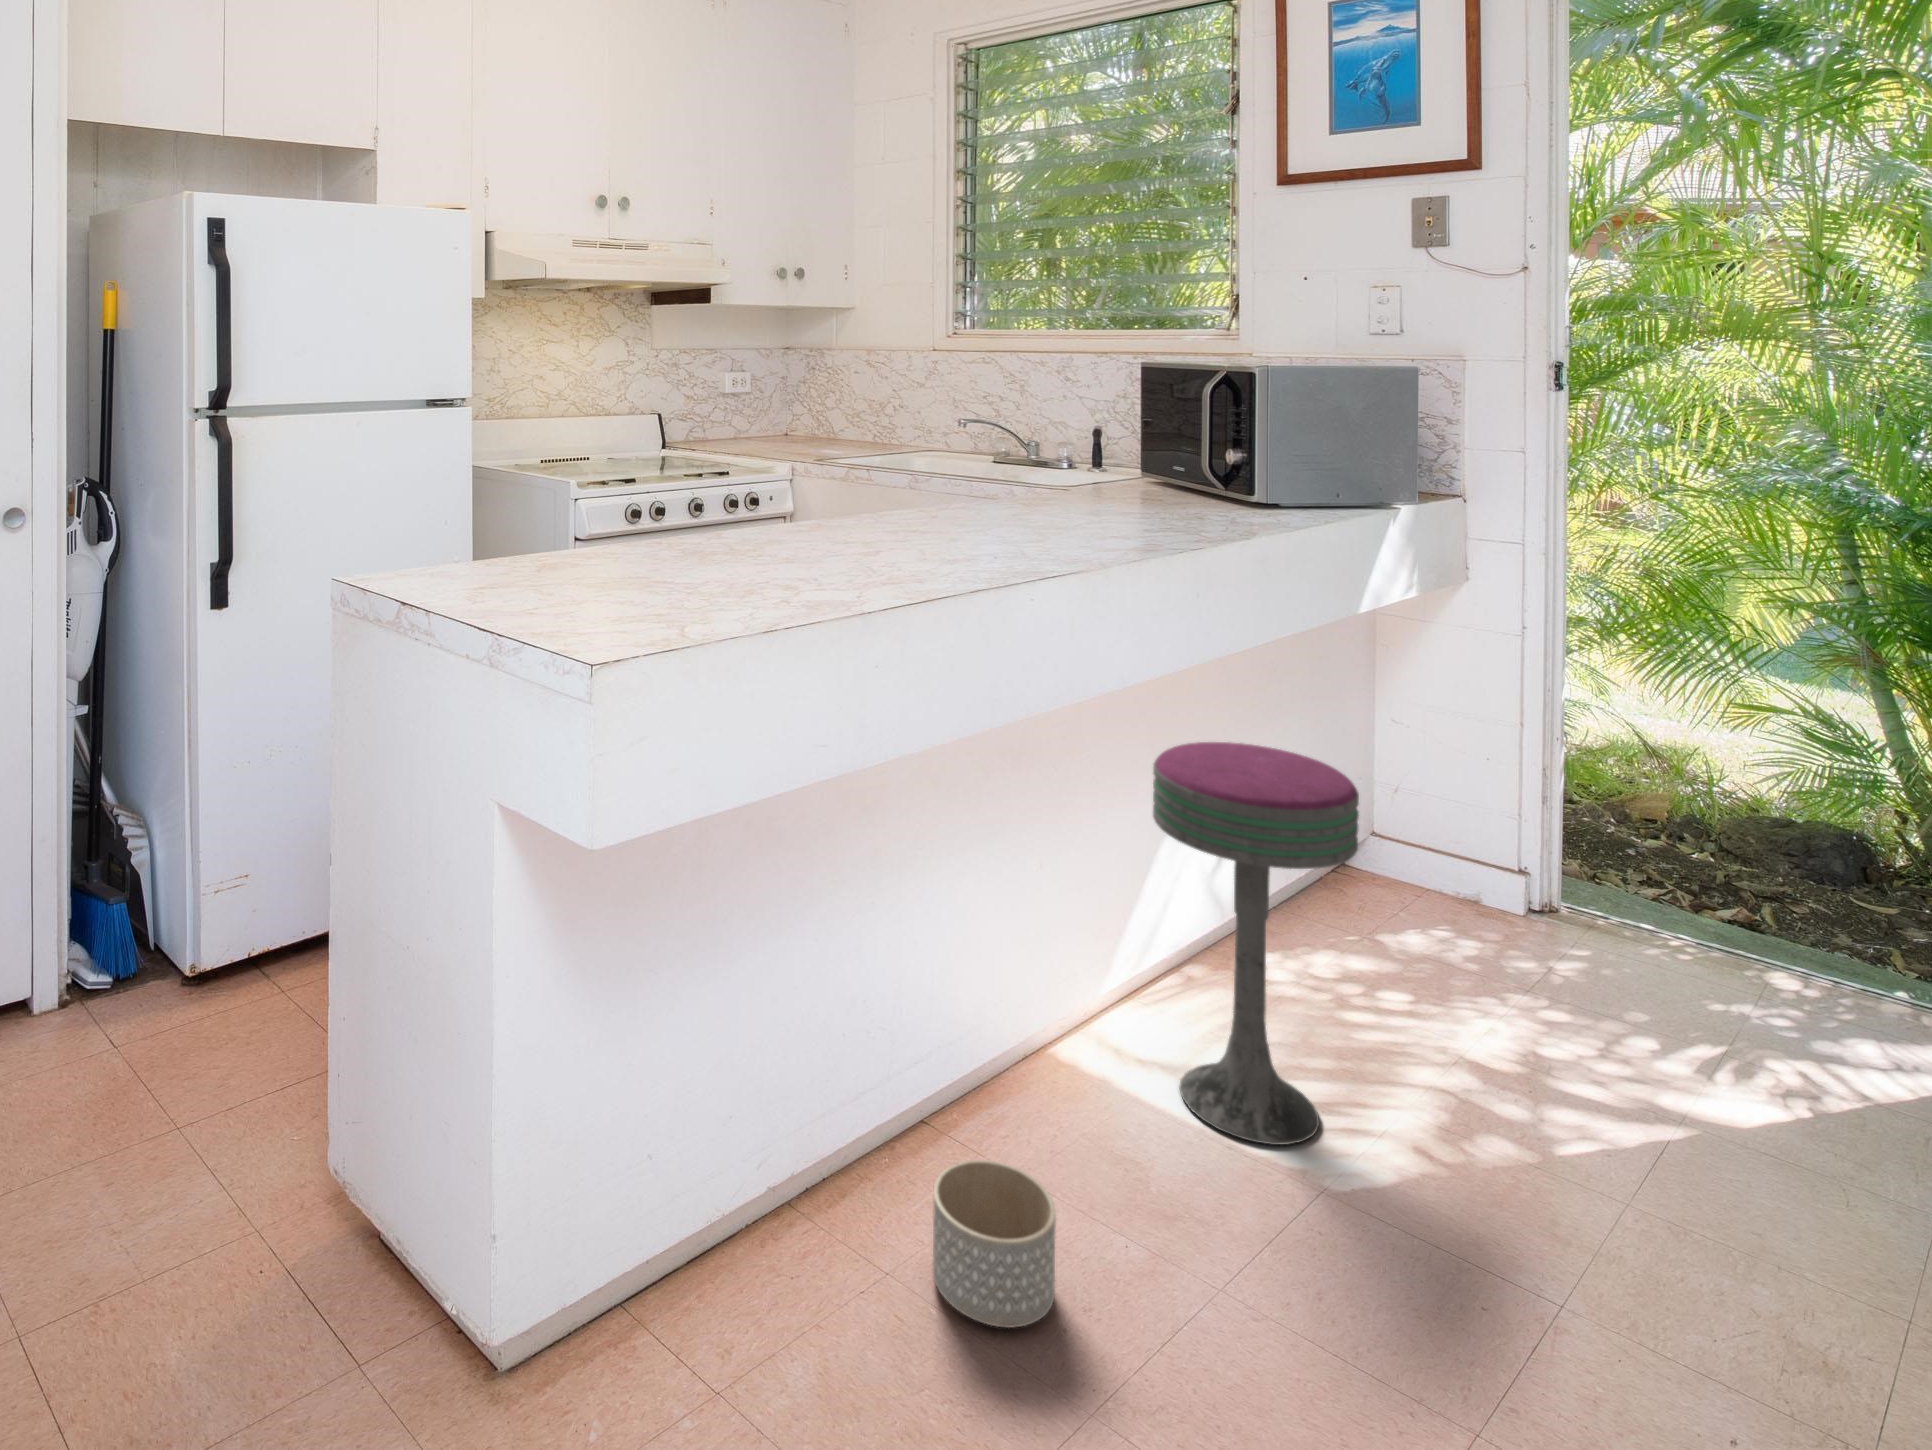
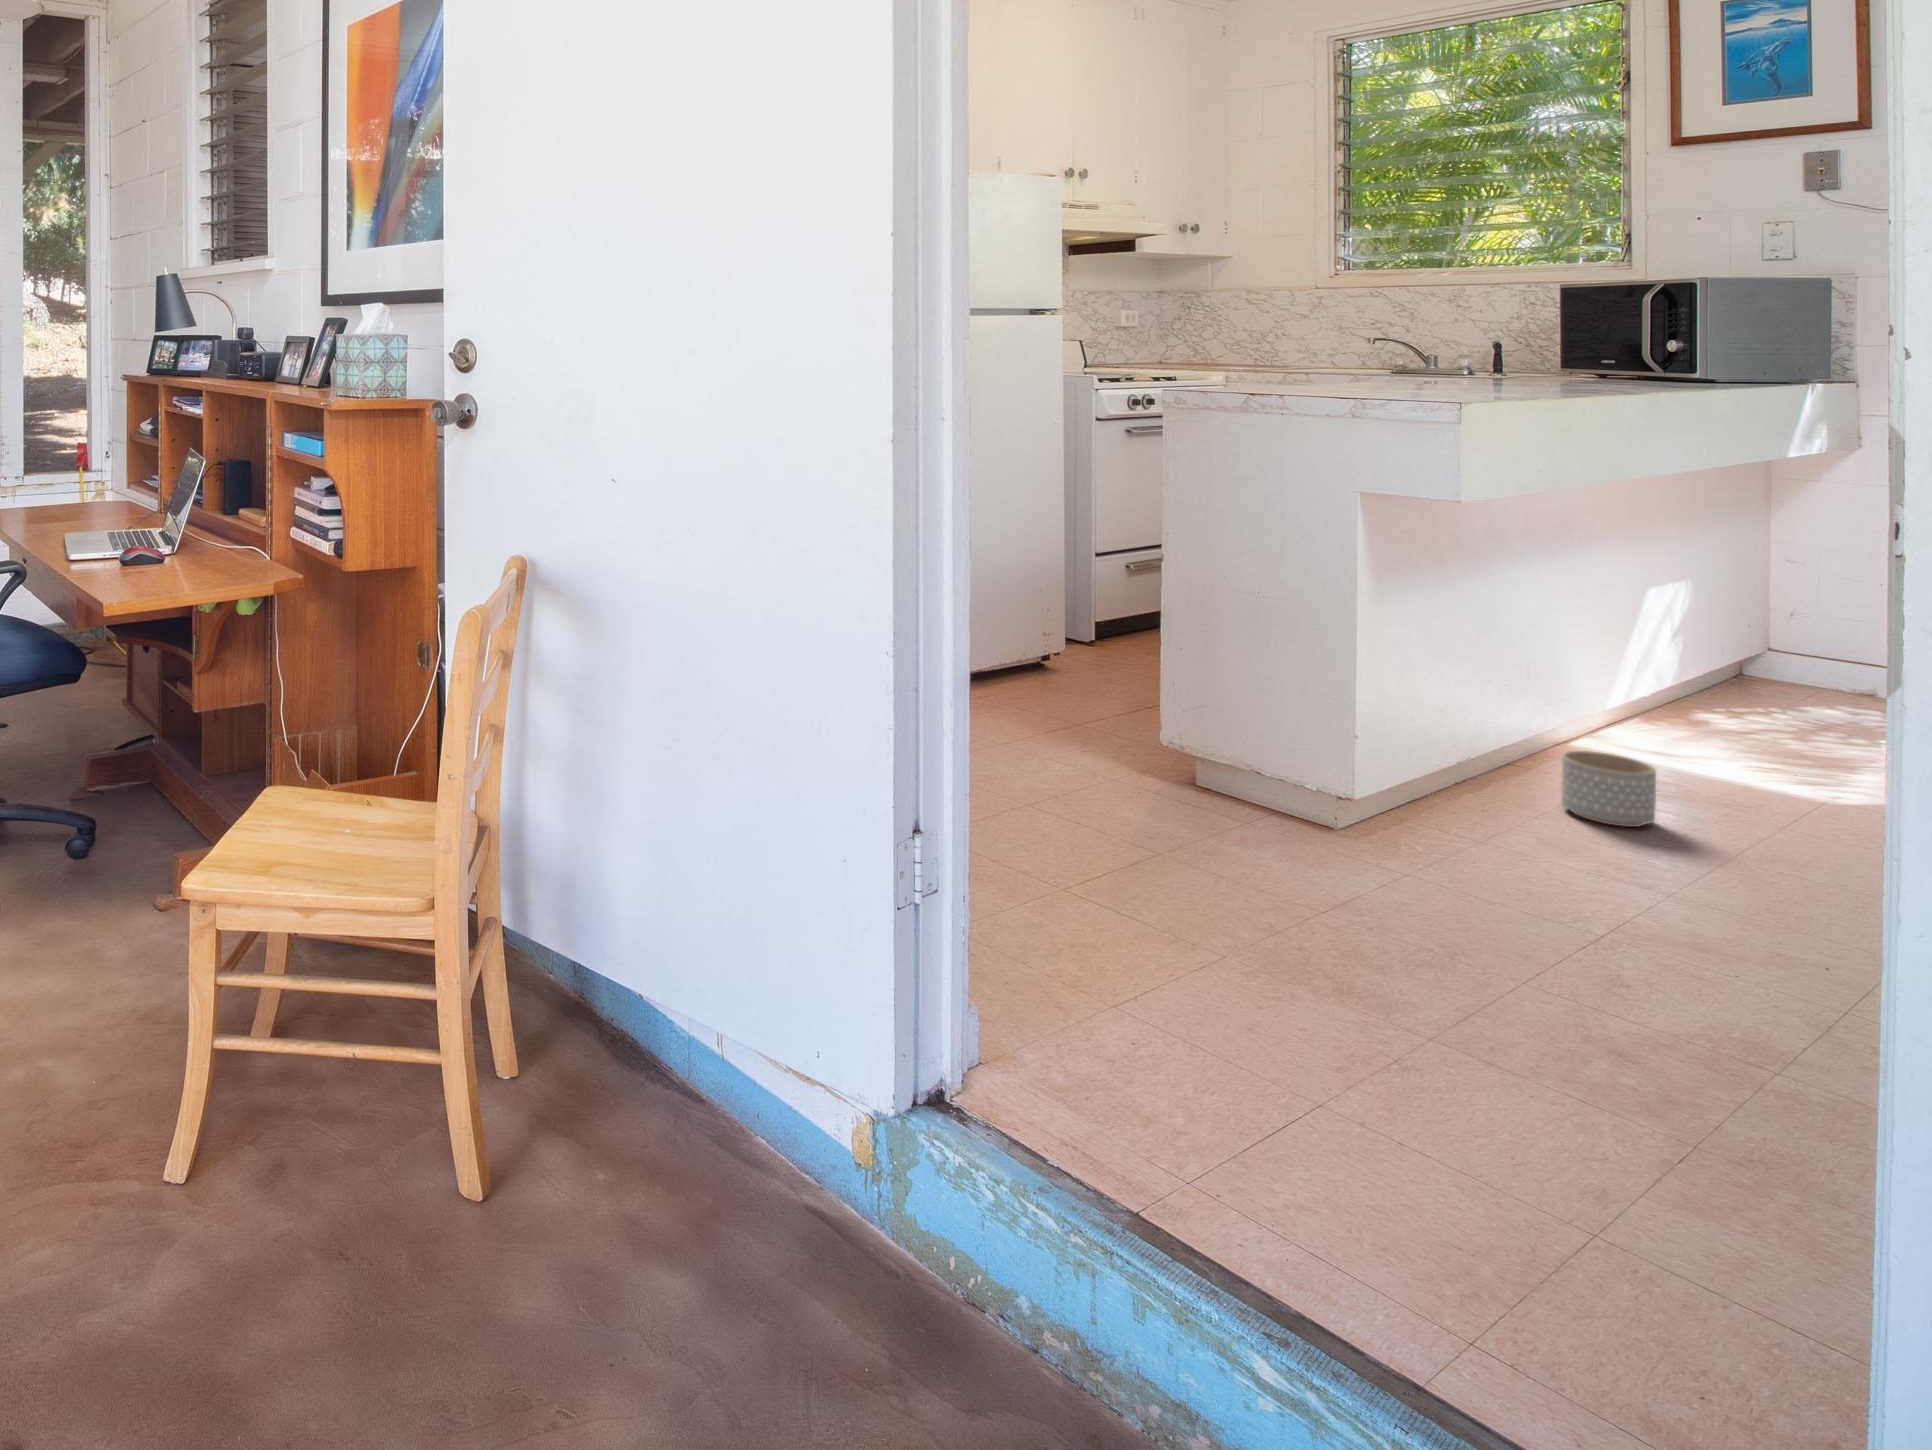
bar stool: present [1153,742,1359,1145] -> none [1651,533,1826,783]

